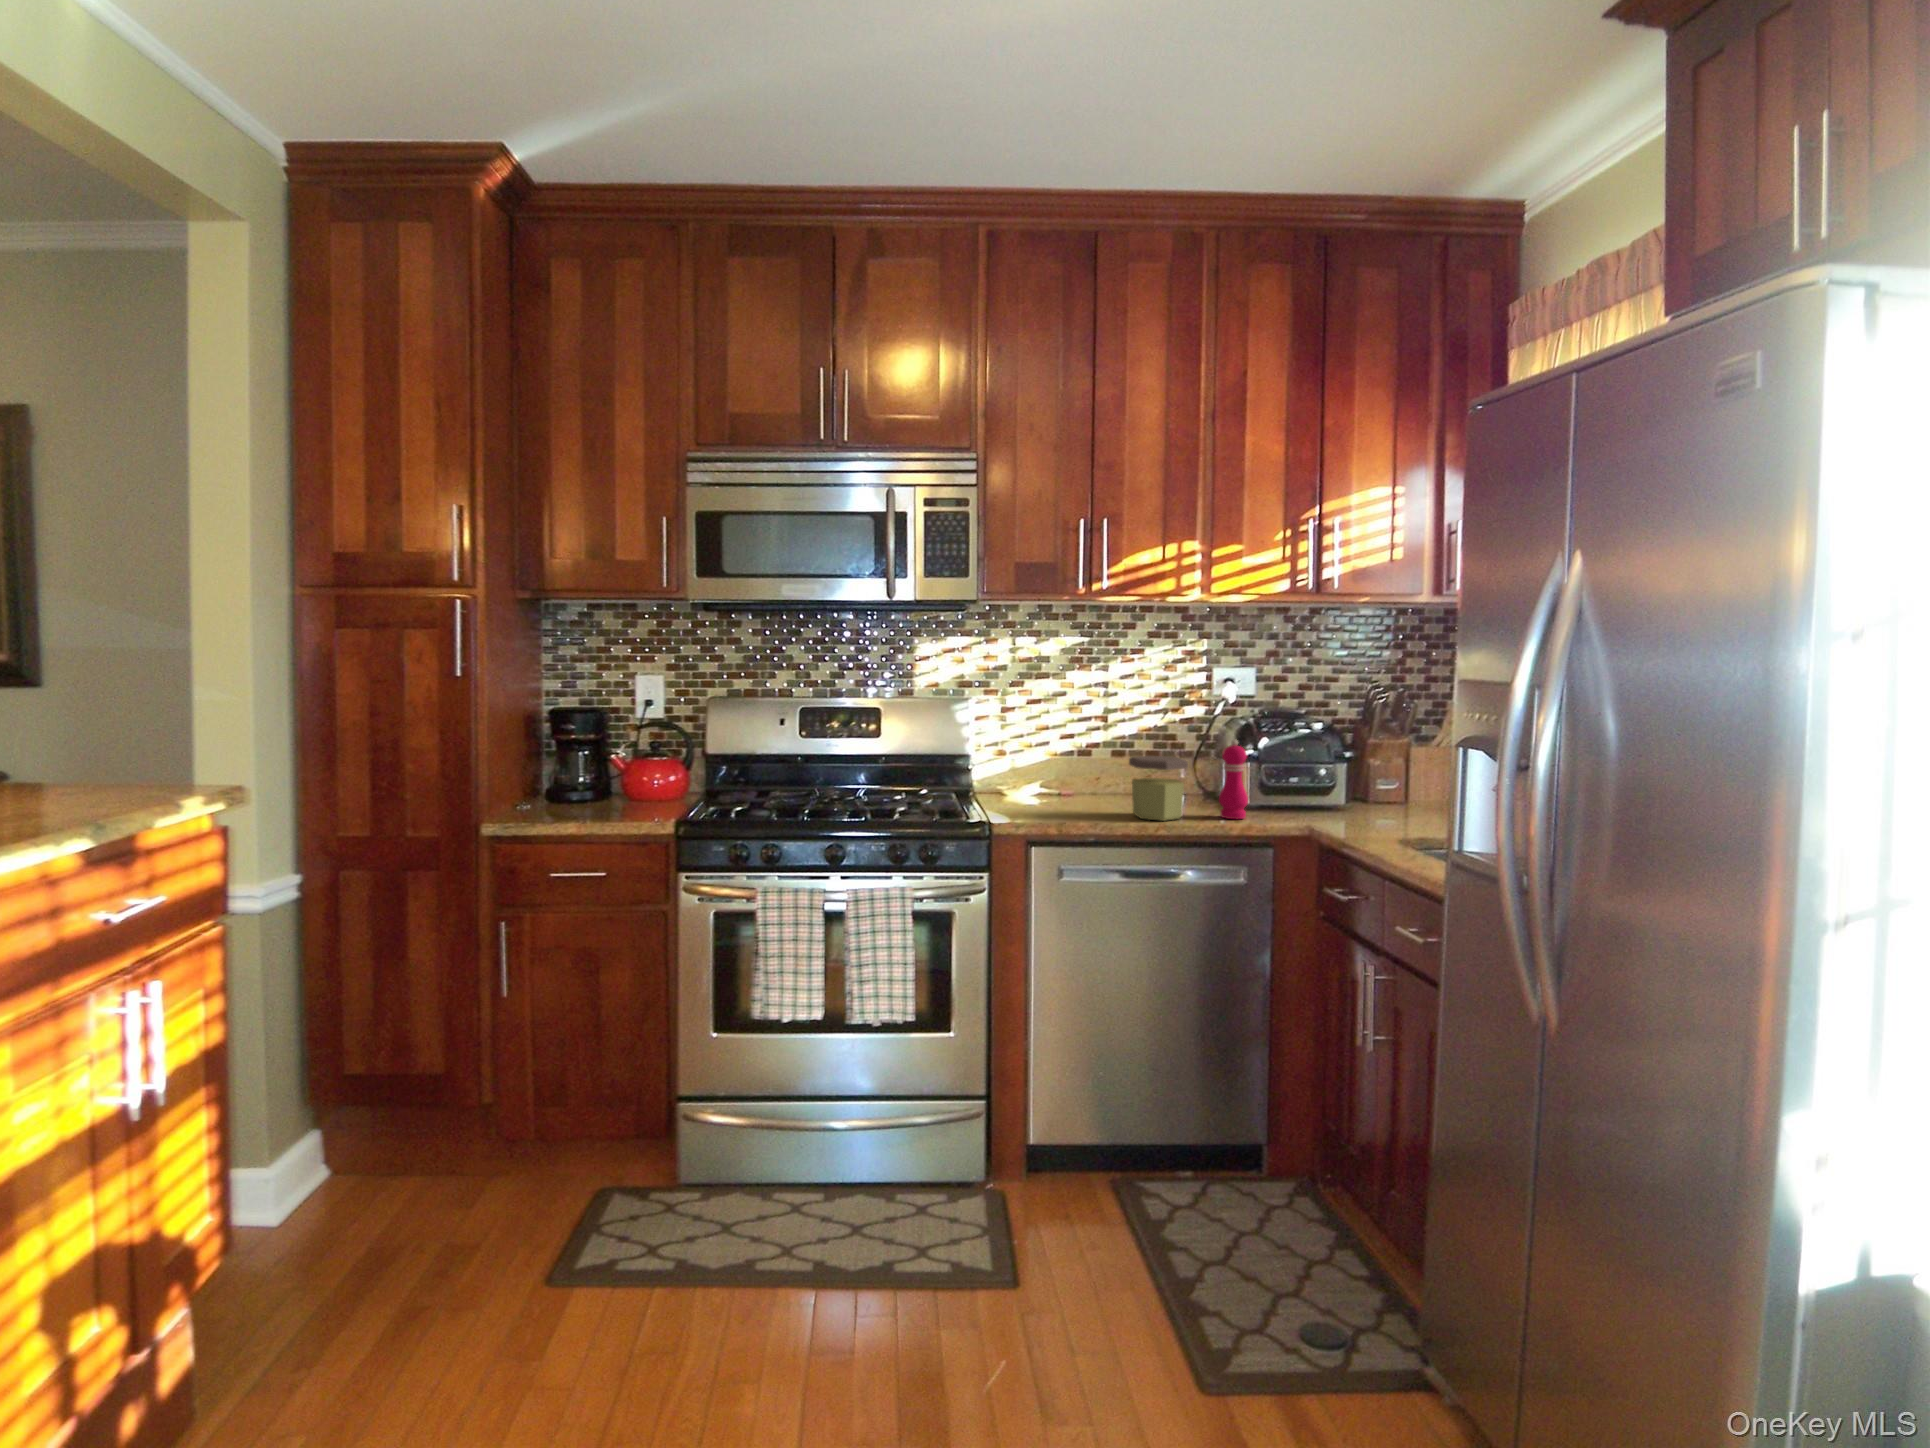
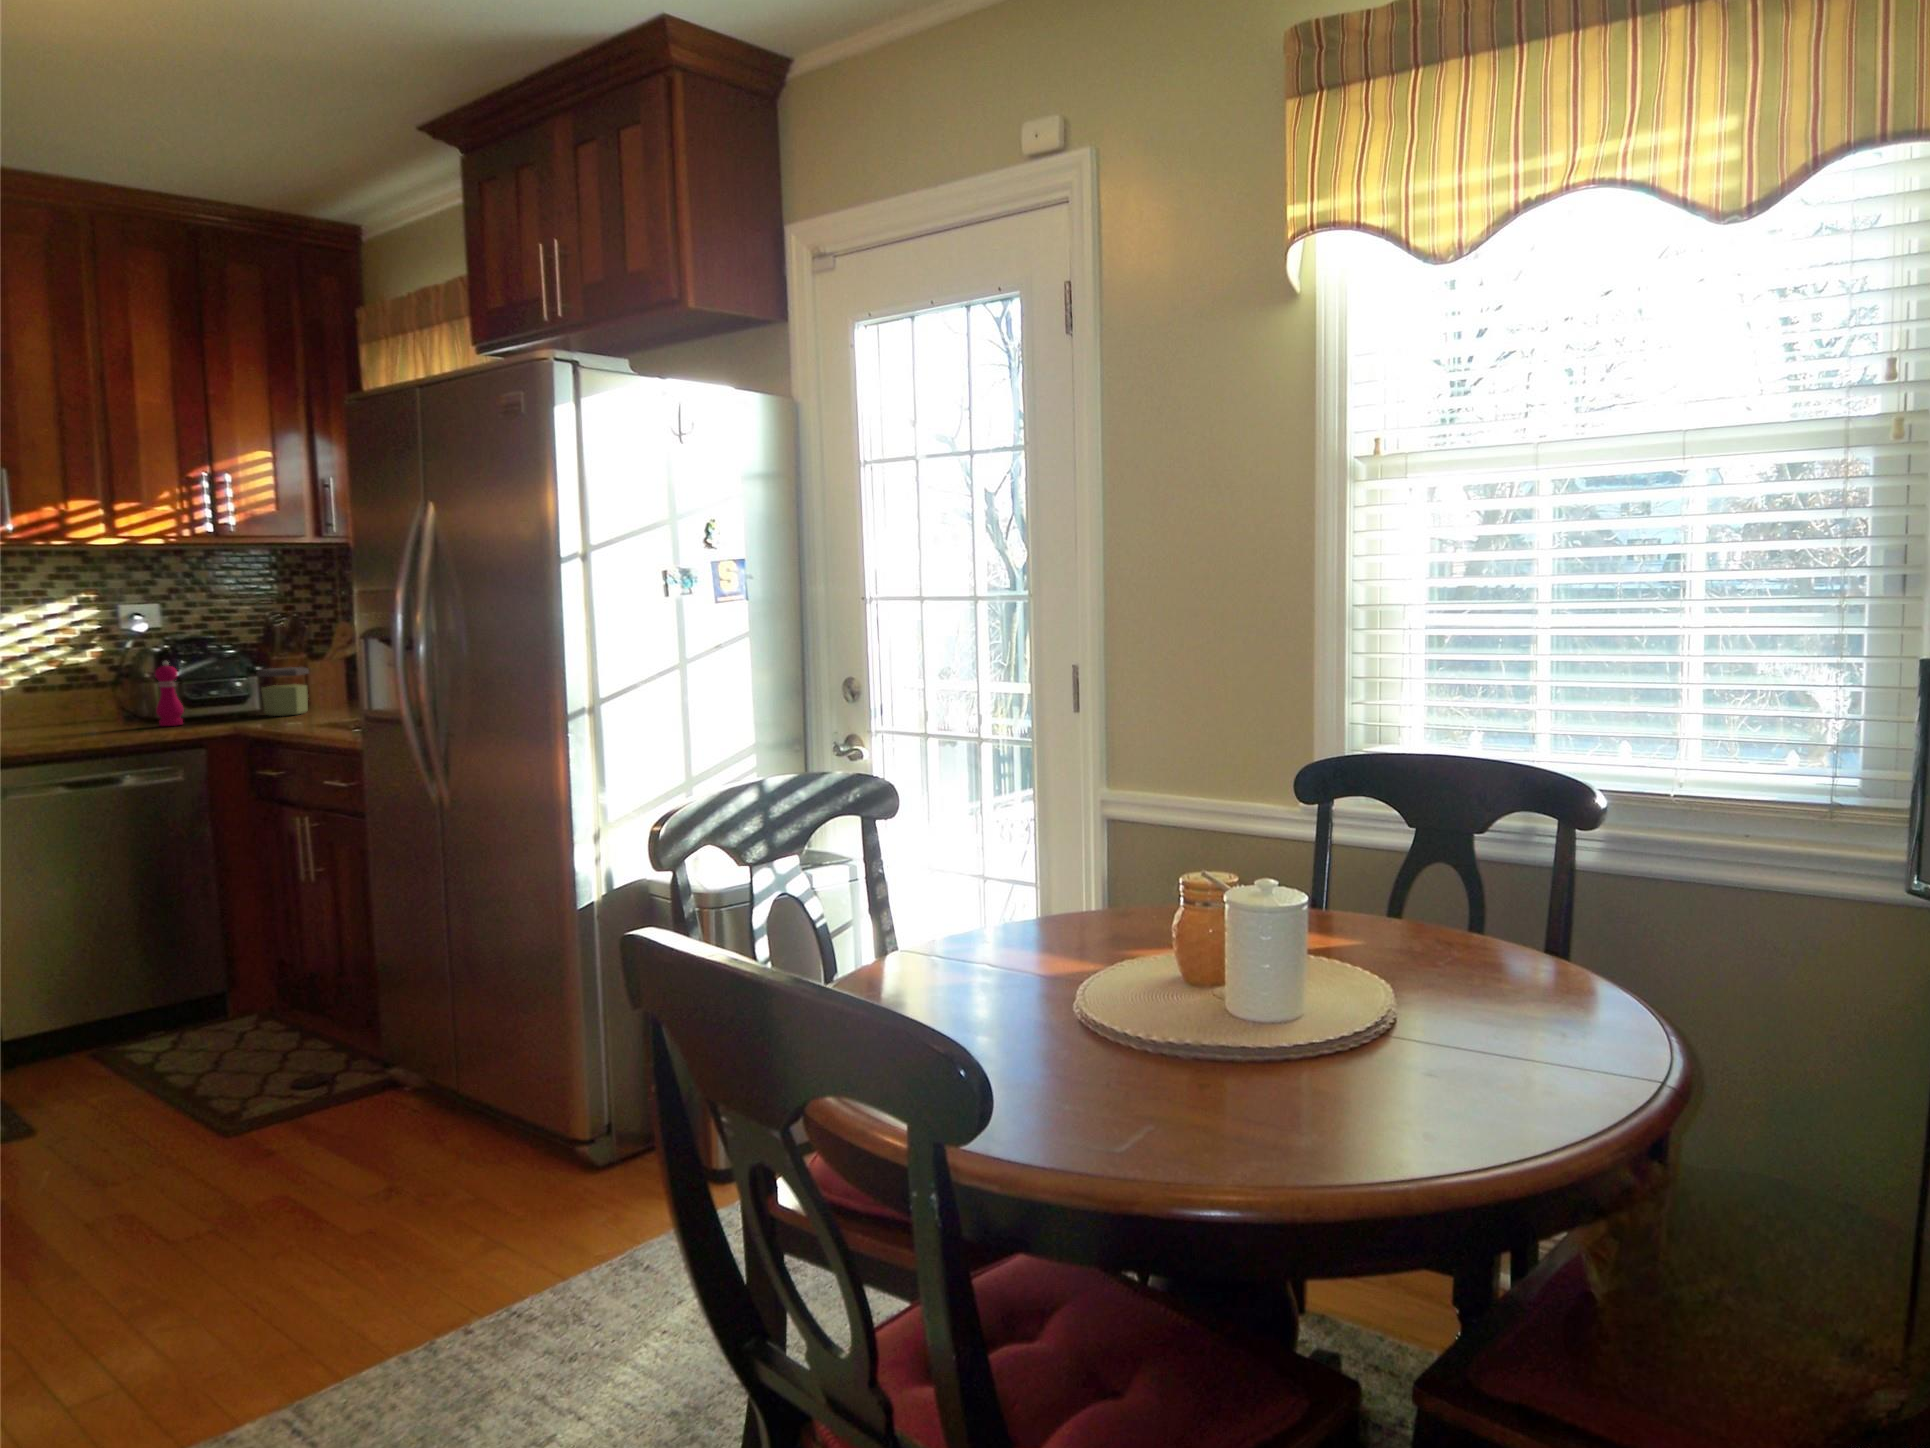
jar: present [1129,756,1188,821] -> present [257,667,309,716]

